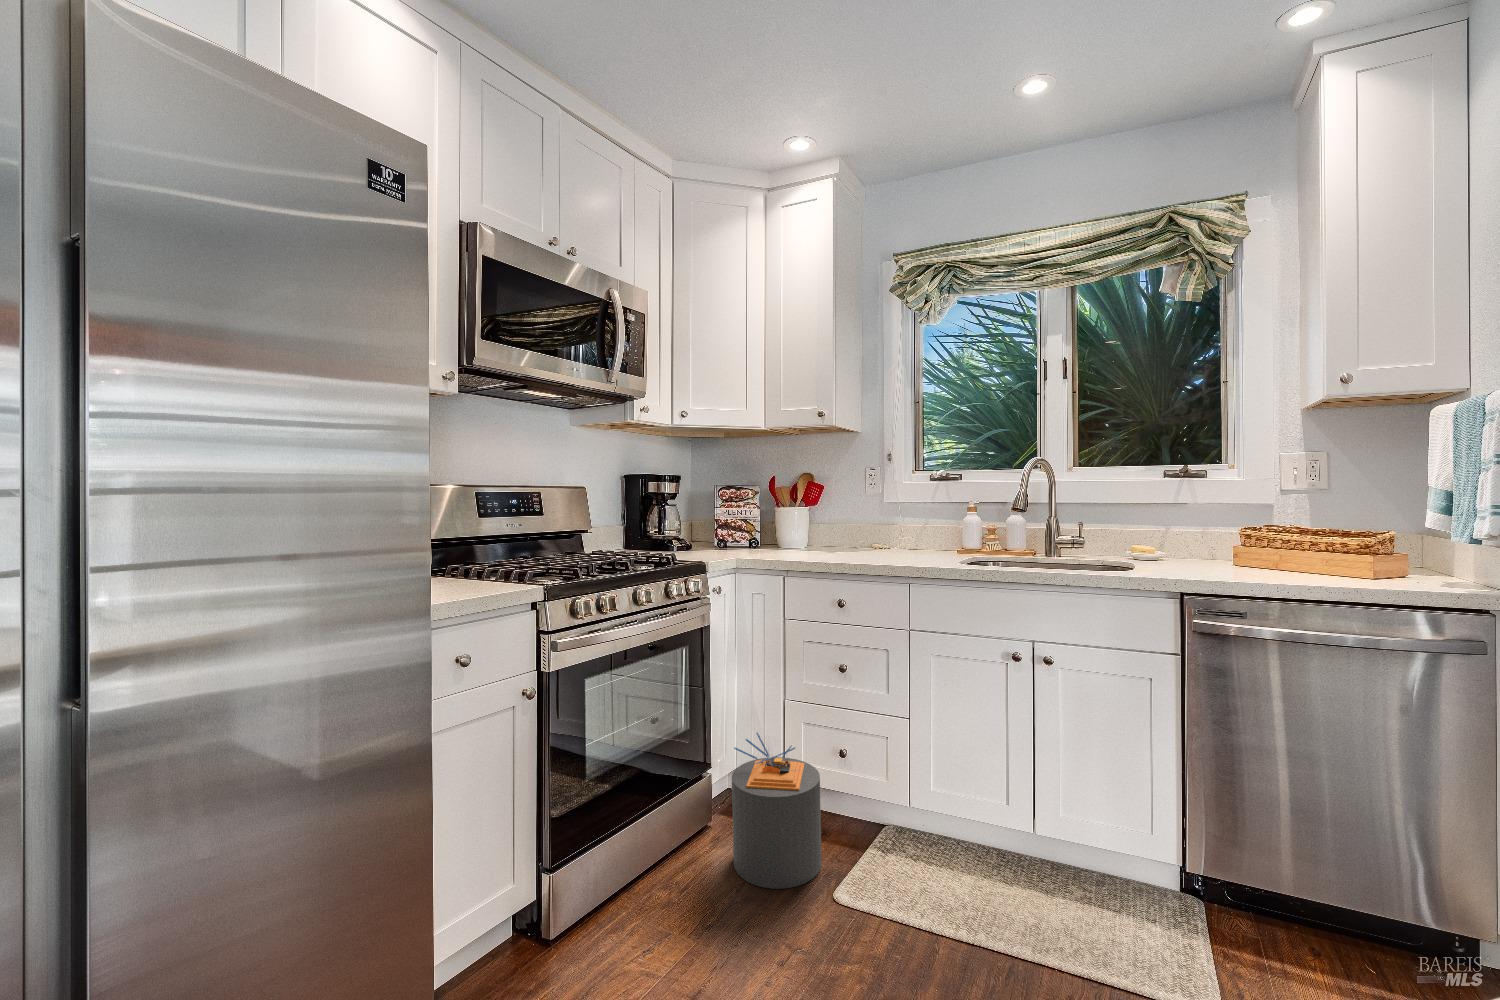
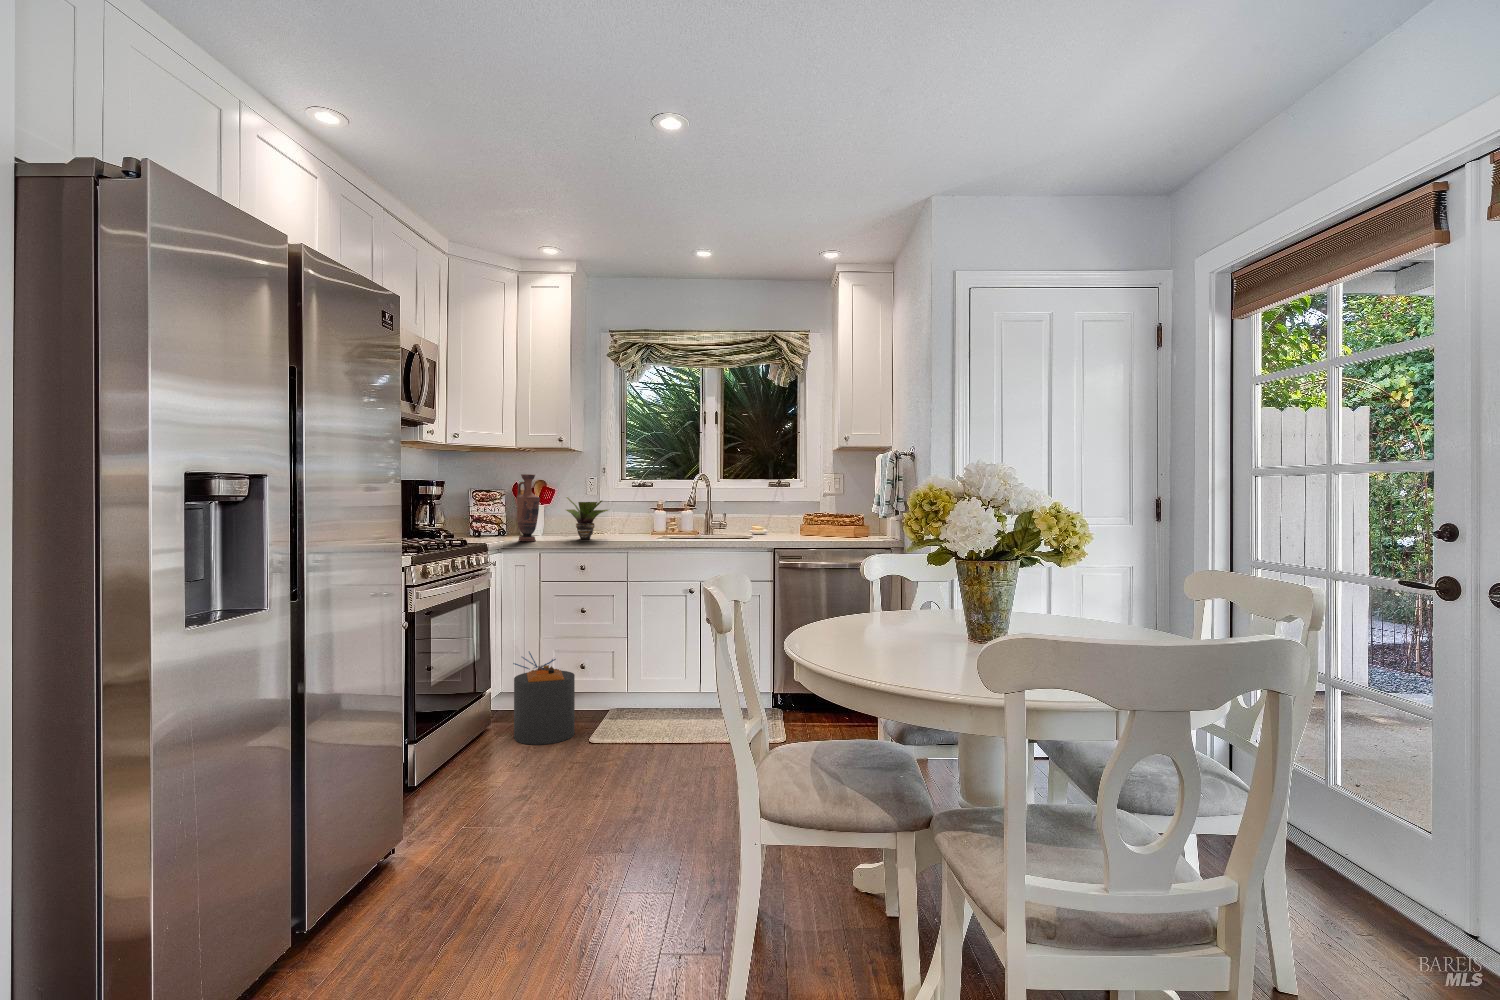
vase: none [756,468,788,562] -> present [517,474,540,541]
potted plant: none [824,498,891,559] -> present [566,497,608,539]

